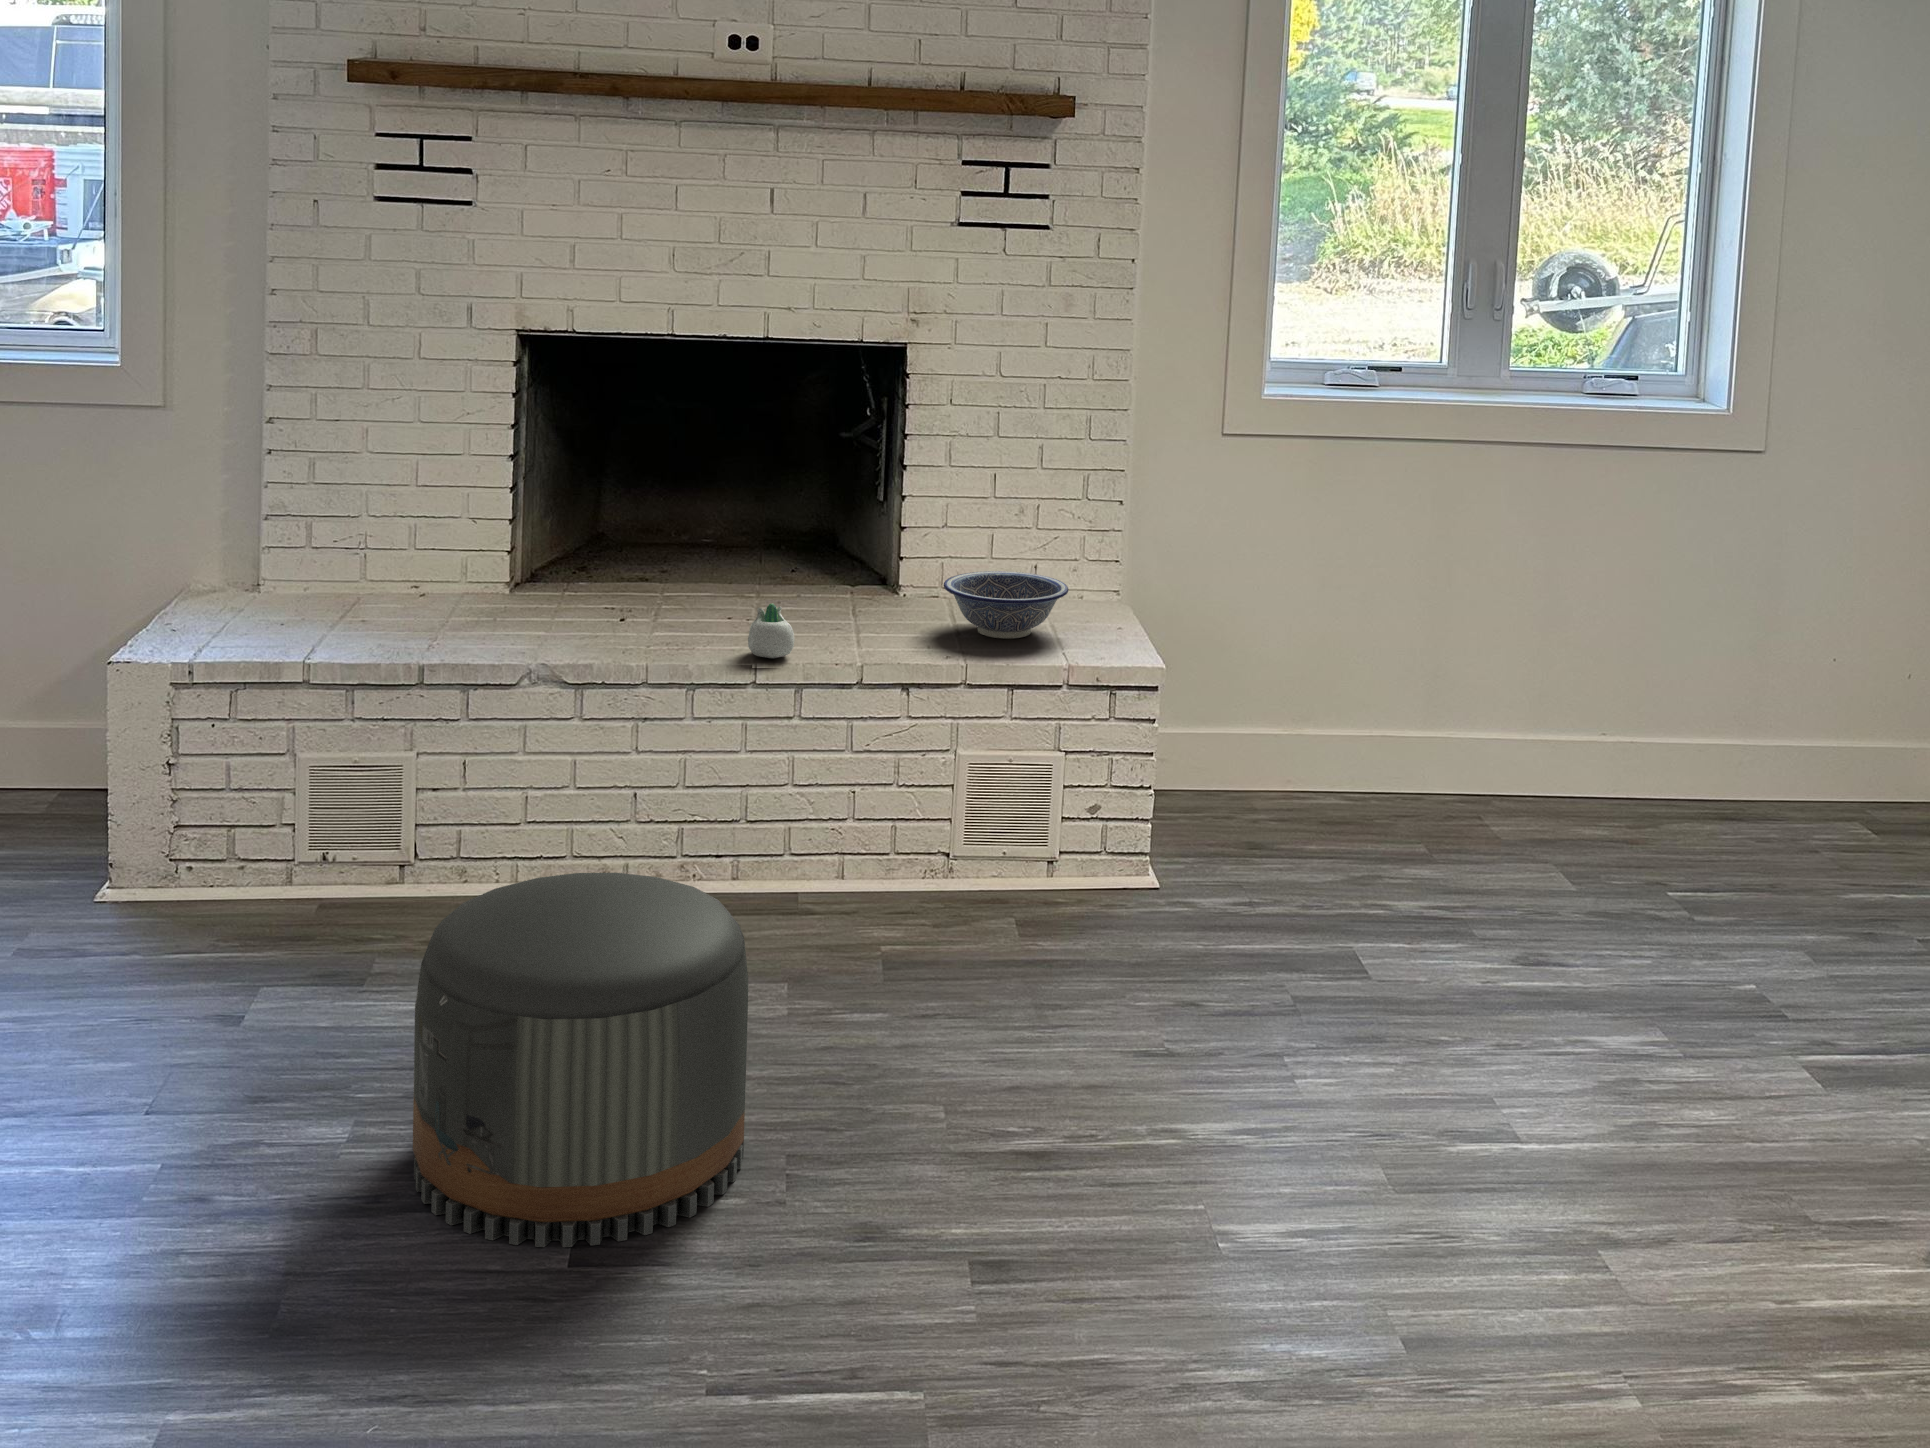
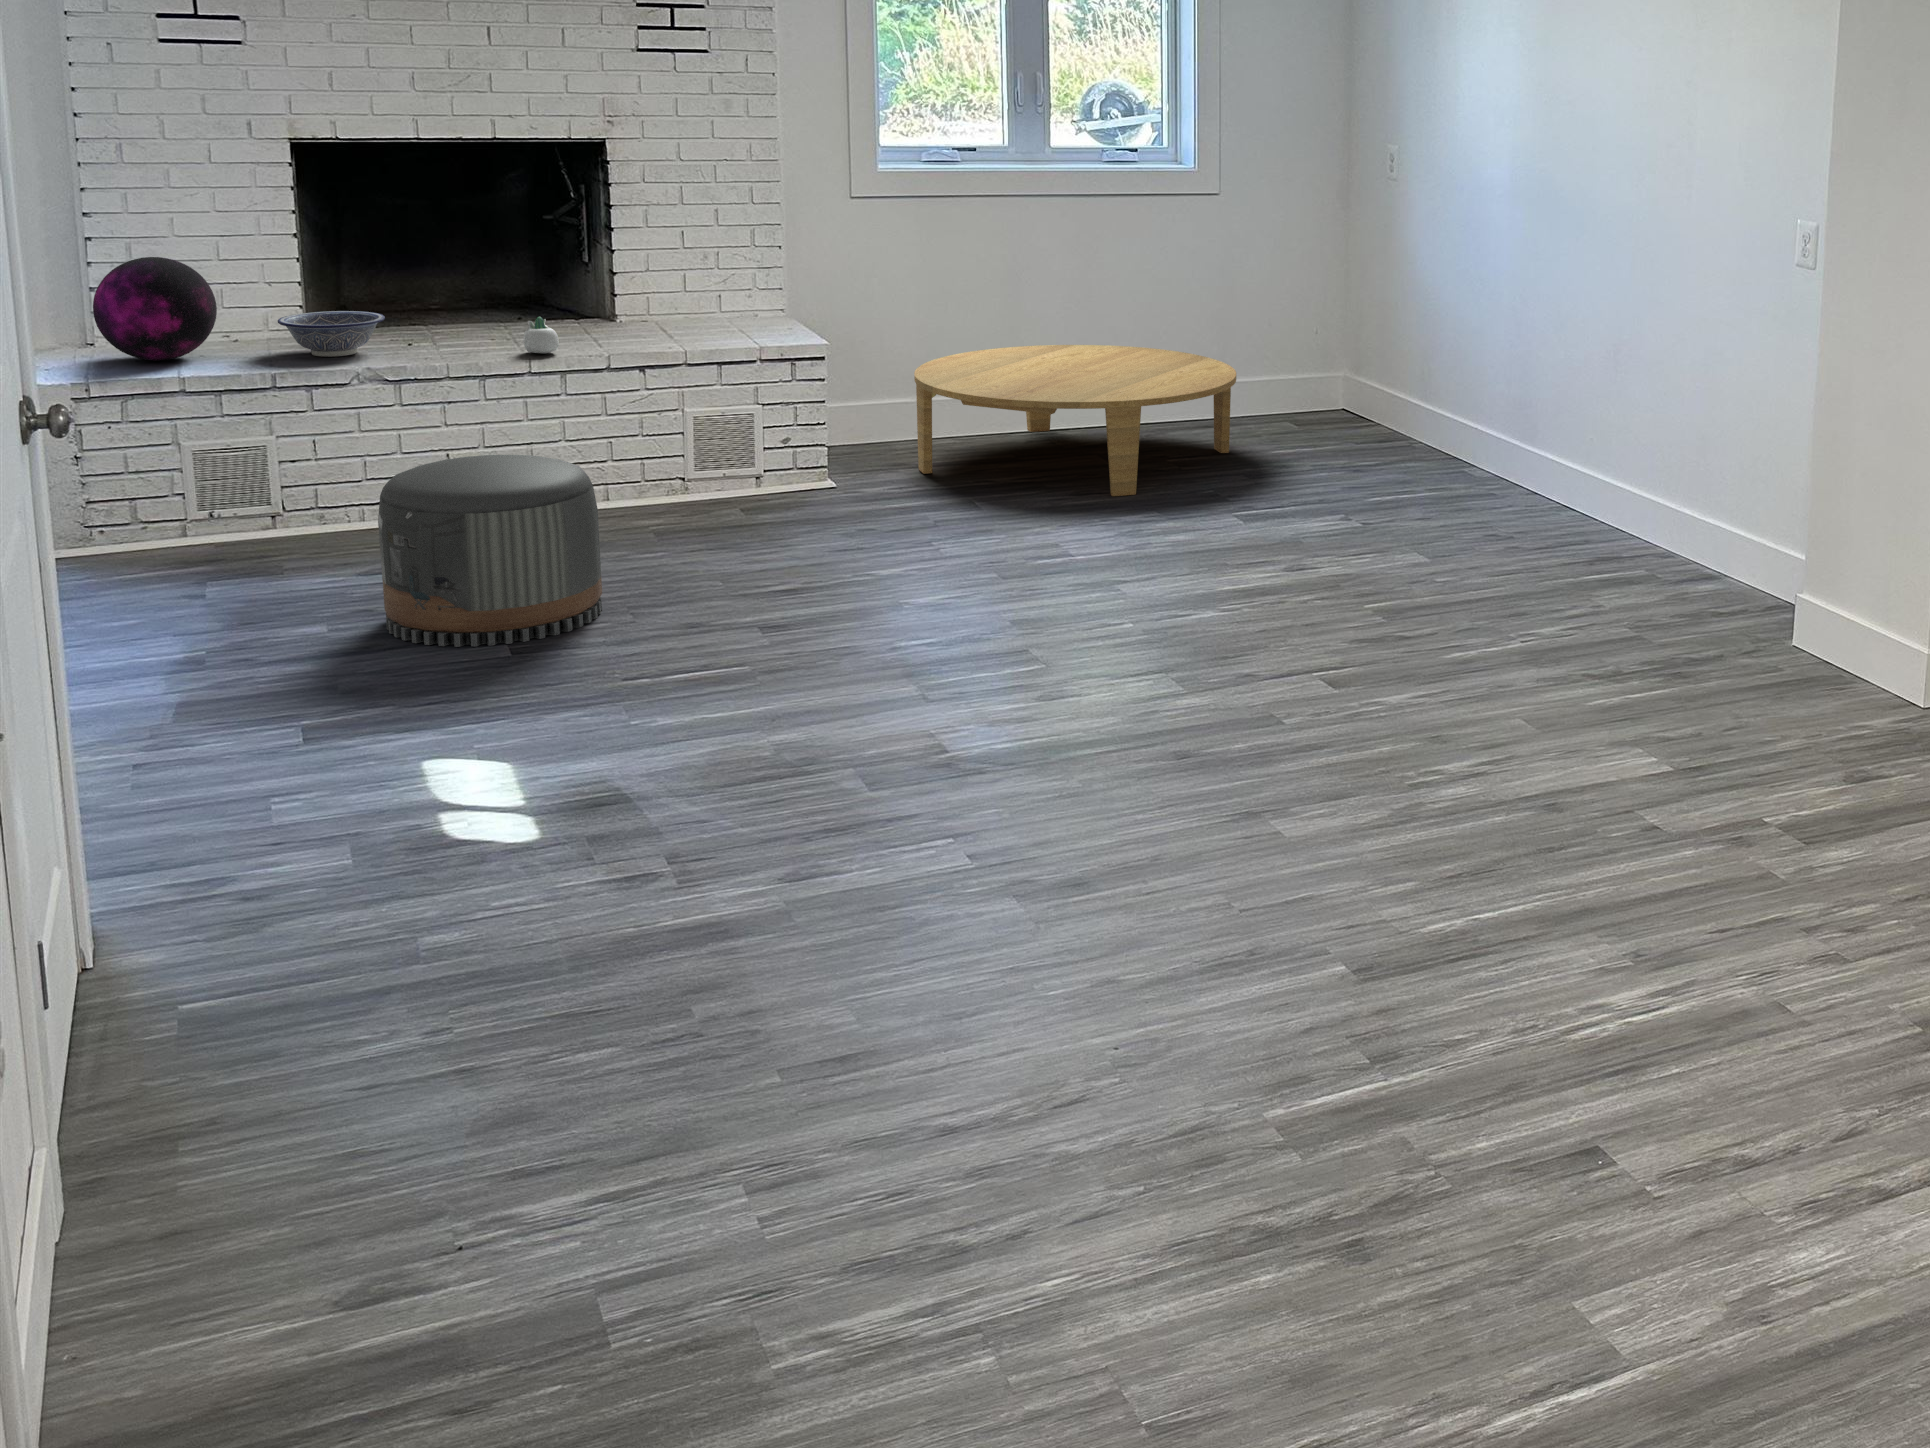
decorative orb: none [237,487,384,627] -> present [93,257,217,361]
decorative bowl: present [944,571,1068,639] -> present [278,311,385,357]
coffee table: none [1288,666,1807,978] -> present [914,345,1236,496]

